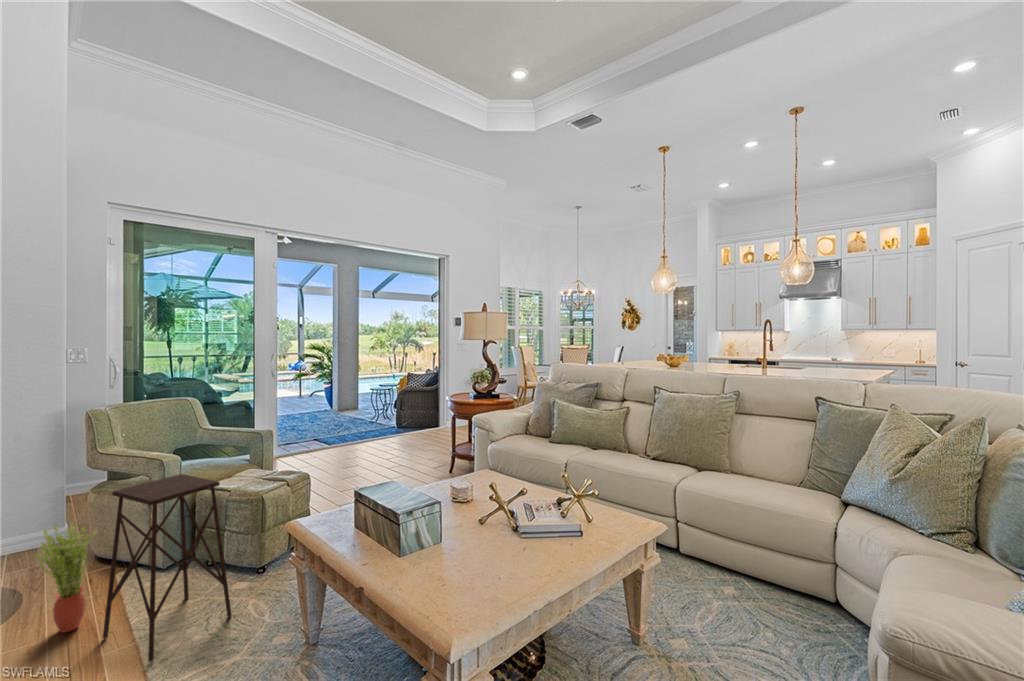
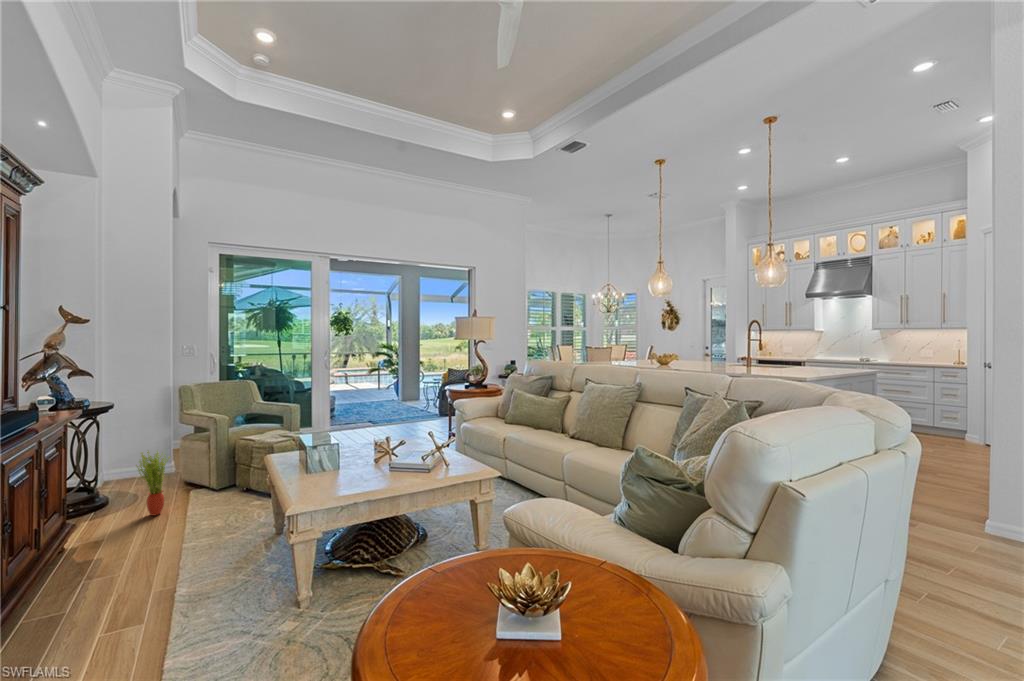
side table: present [103,474,231,662] -> none [170,425,243,532]

